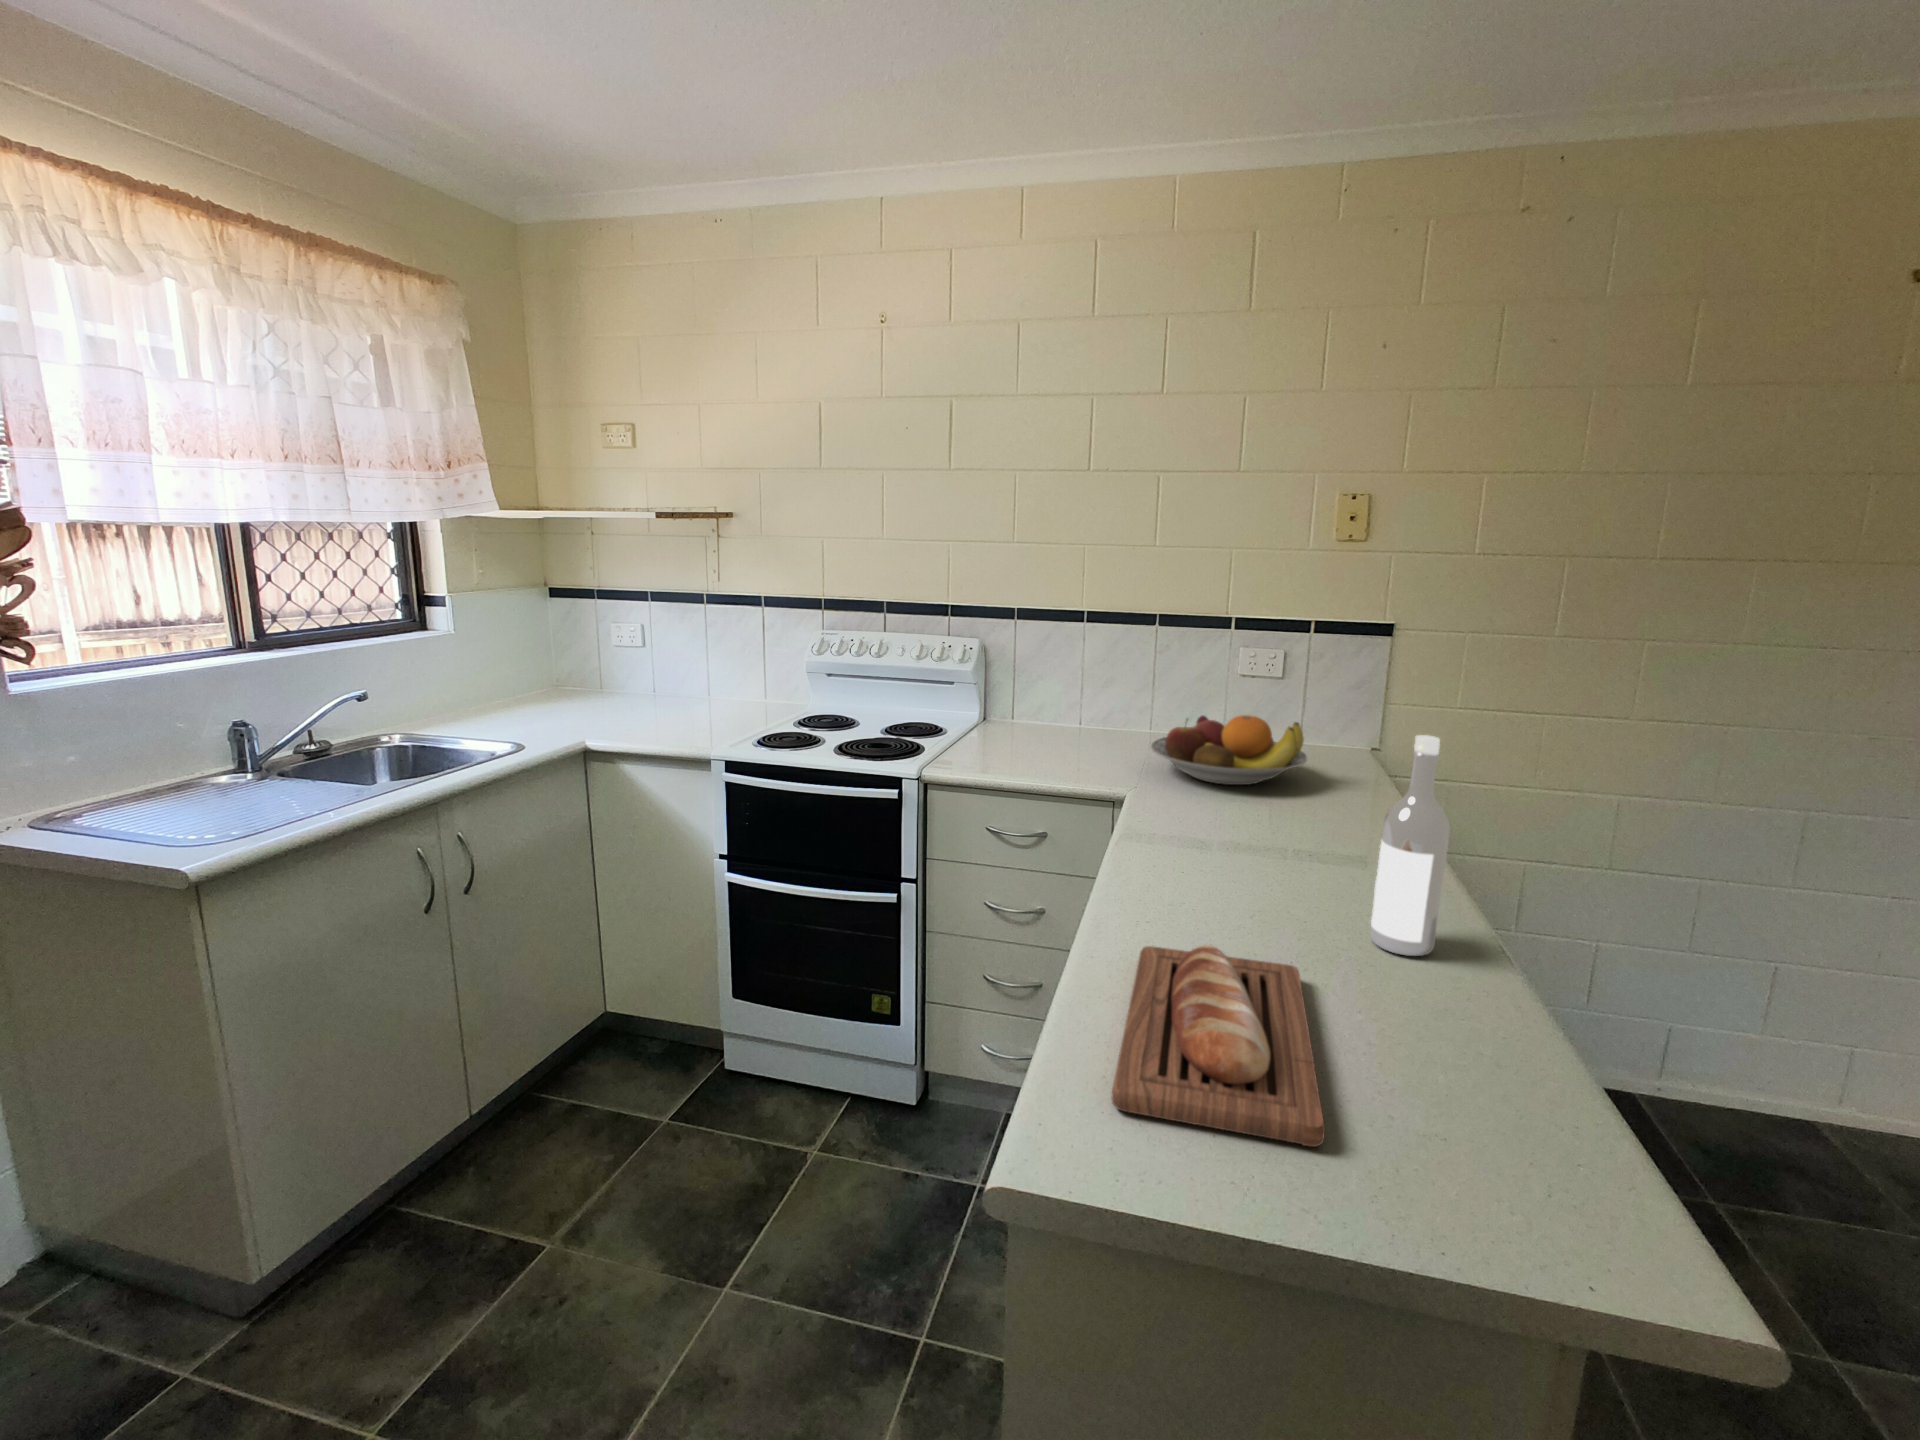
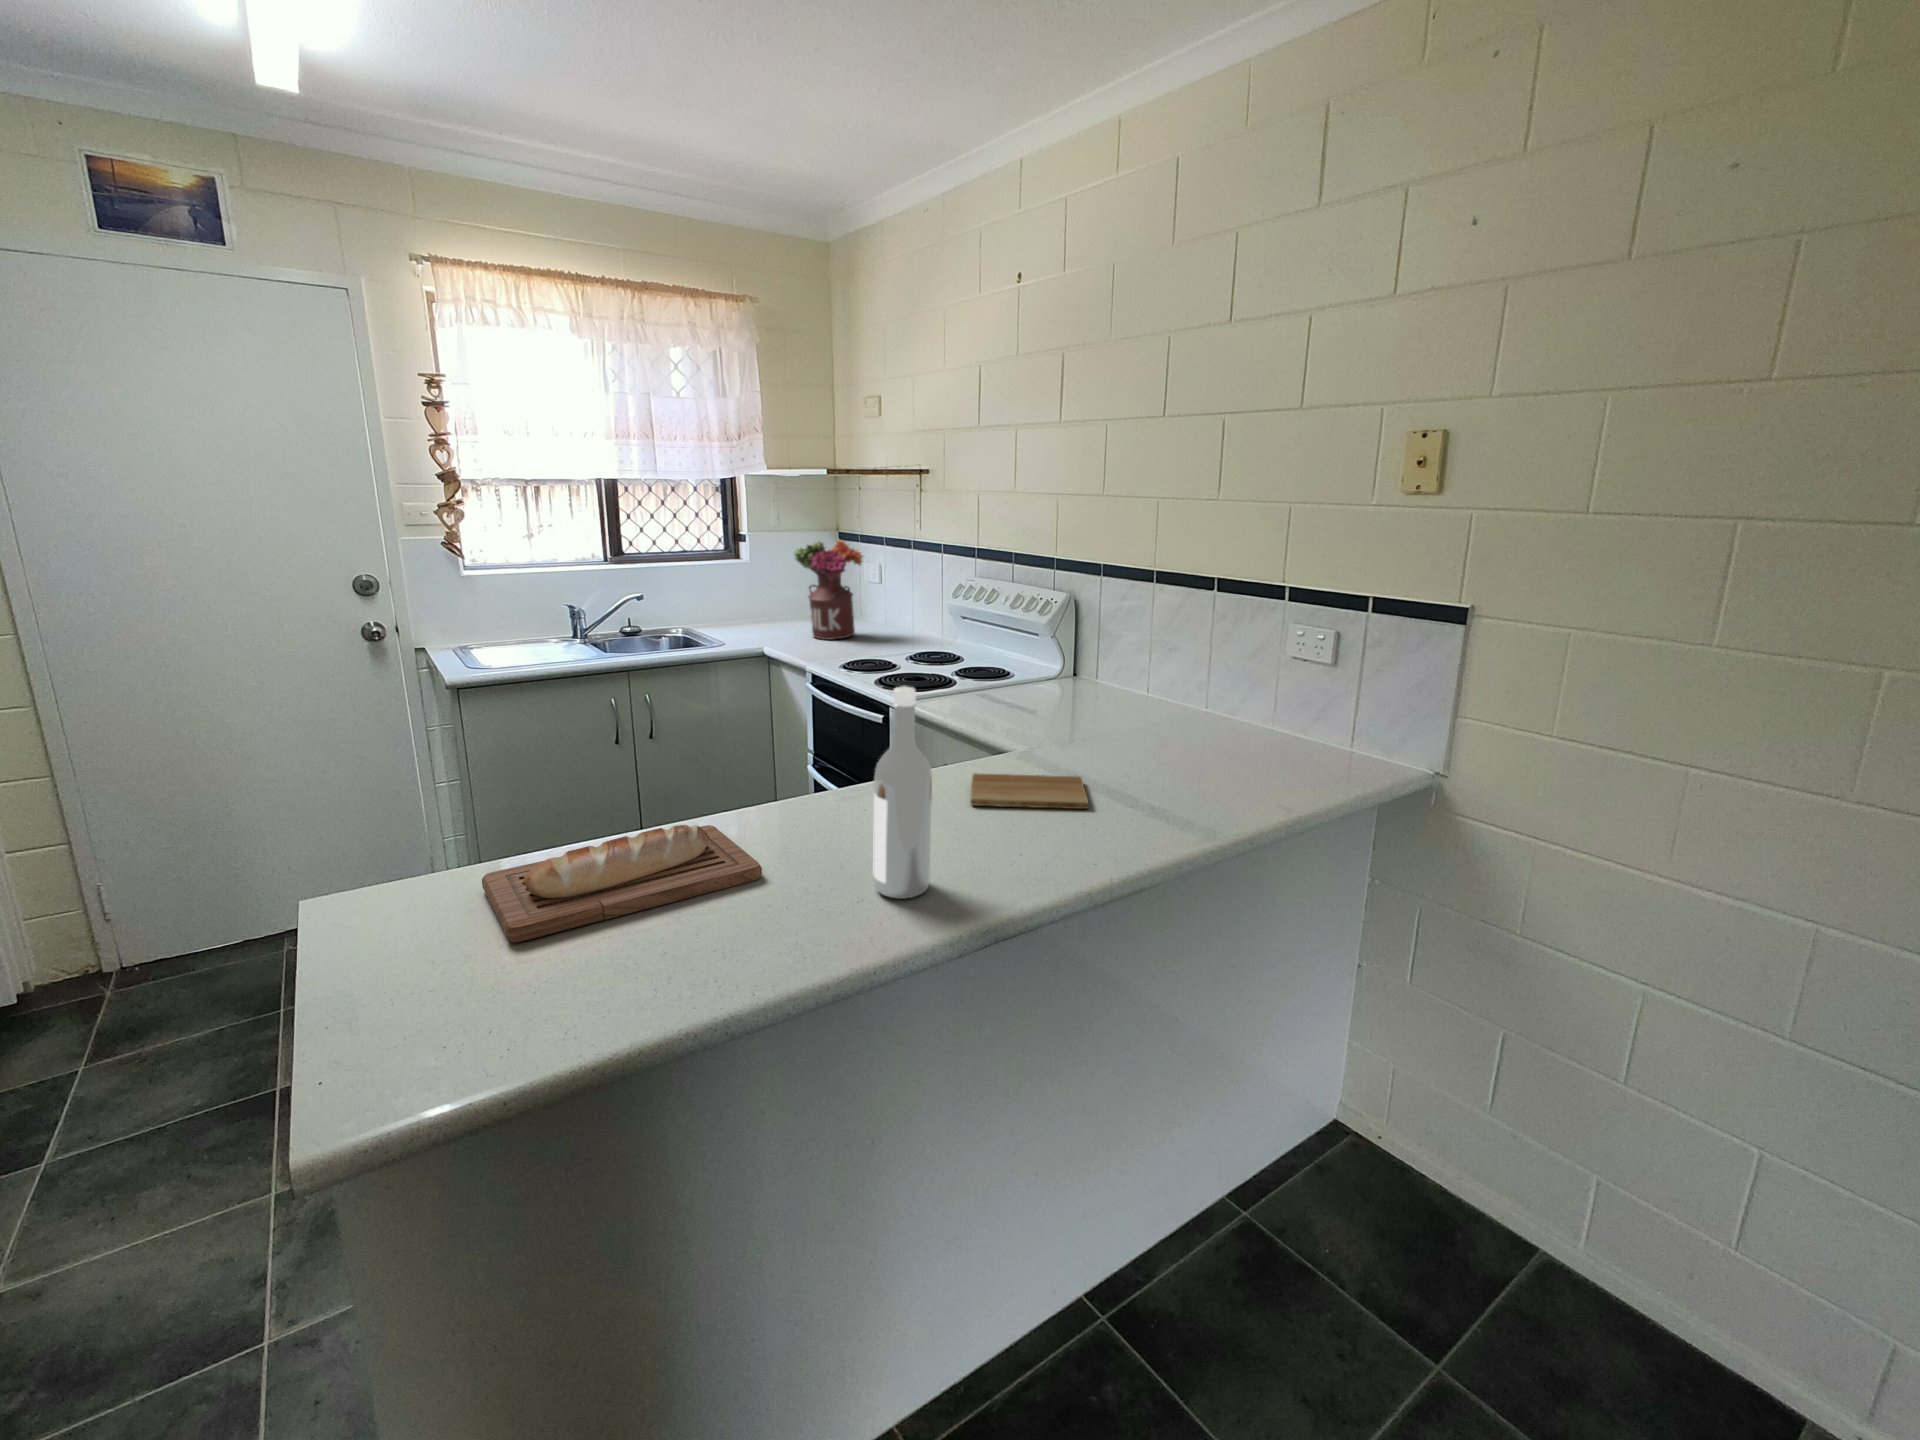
flower arrangement: none [581,598,677,725] -> present [795,540,863,640]
fruit bowl: present [1151,715,1307,785] -> none [1086,684,1250,761]
cutting board: none [1180,811,1316,858] -> present [971,774,1088,809]

